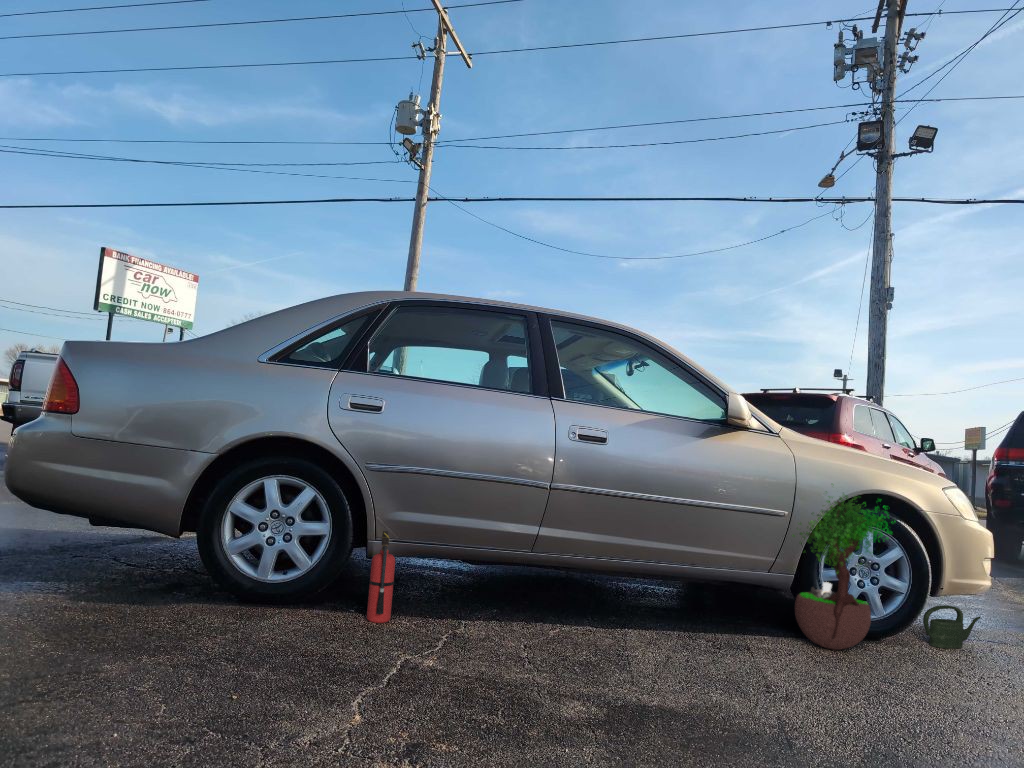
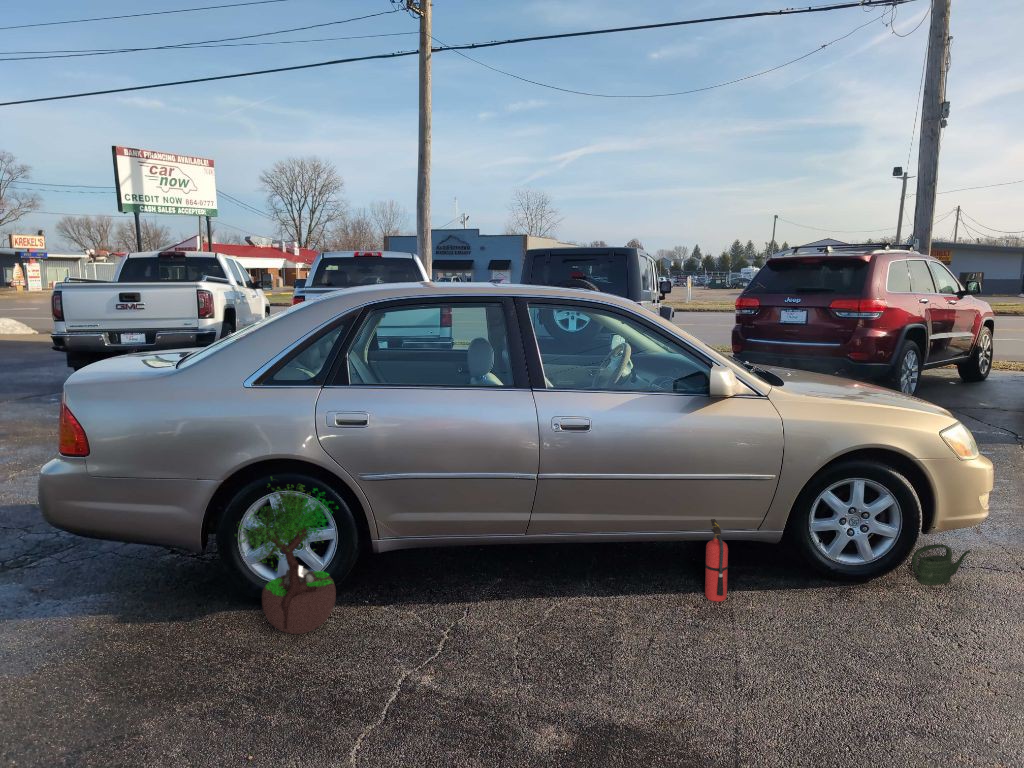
potted tree: present [792,494,896,650] -> present [236,477,338,634]
fire extinguisher: present [367,531,395,623] -> present [705,519,728,602]

